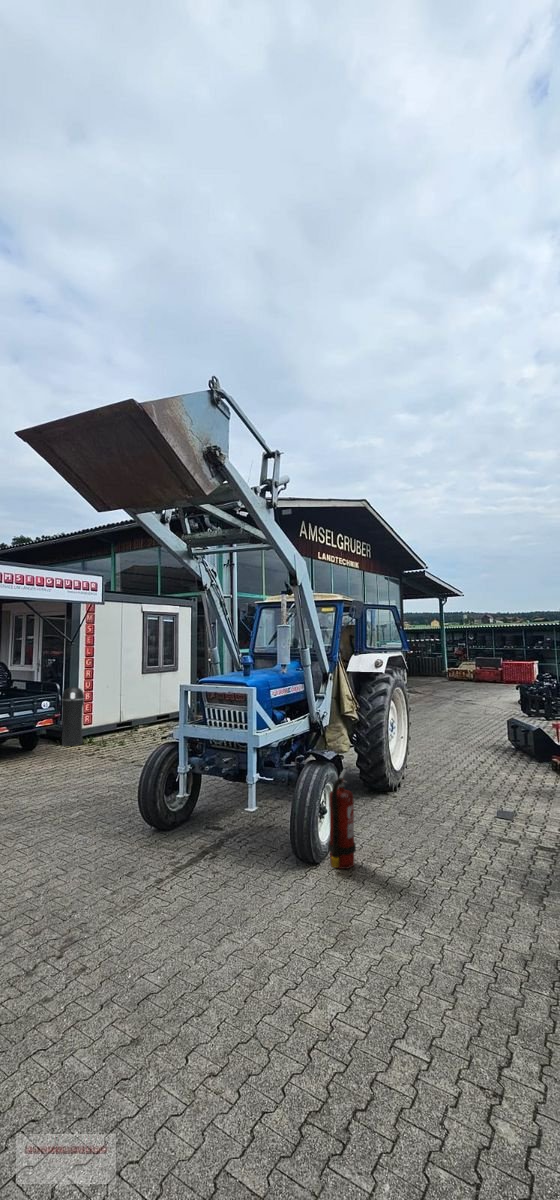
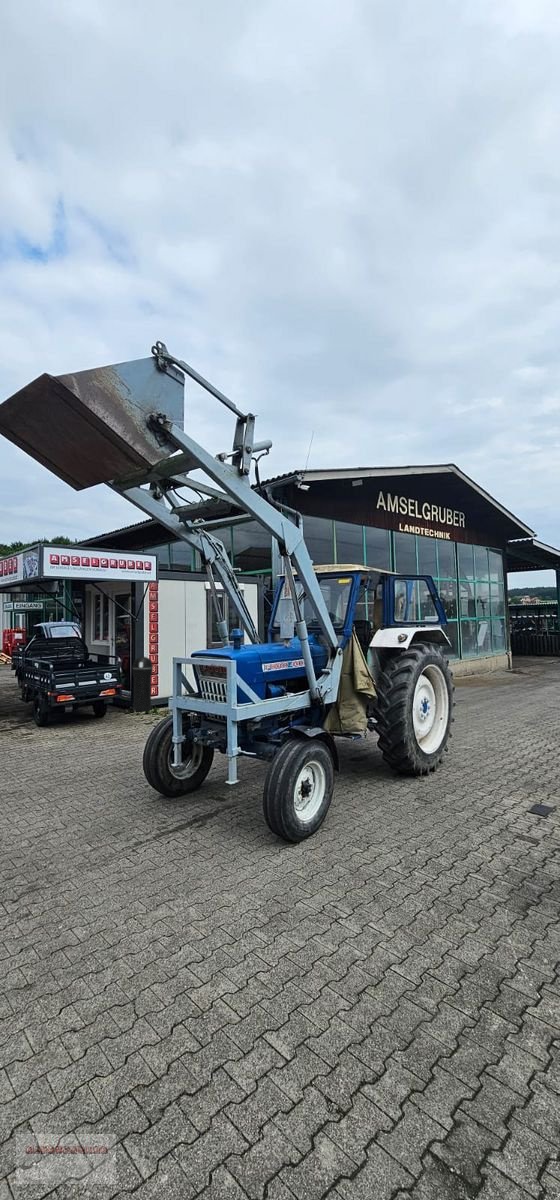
fire extinguisher: present [328,769,356,869] -> none [307,748,338,850]

